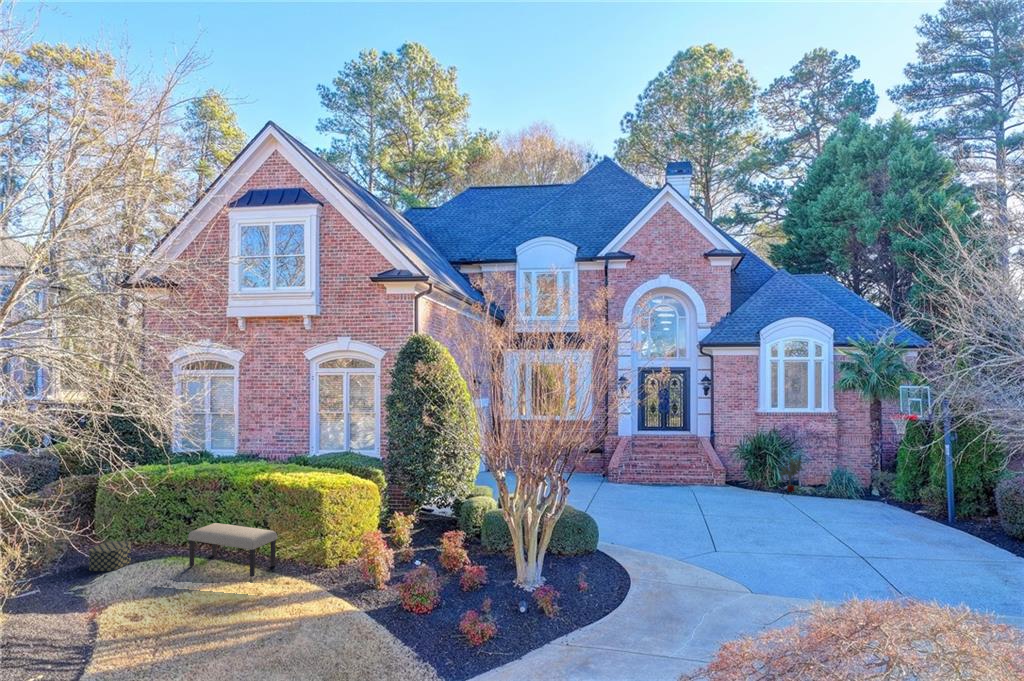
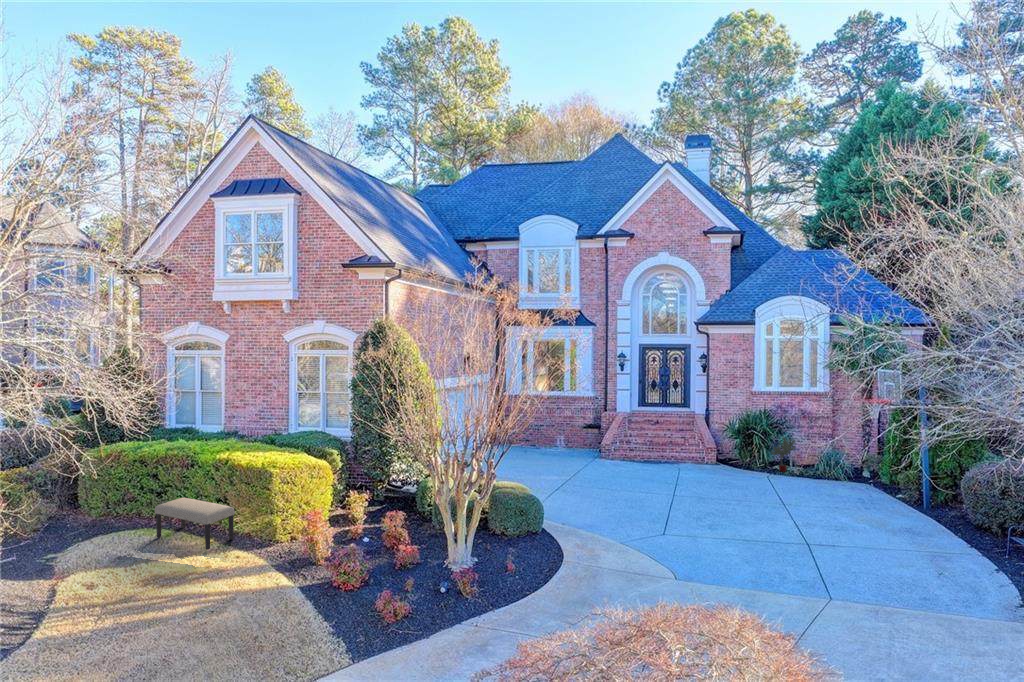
storage box: present [89,541,131,571] -> none [72,512,113,539]

